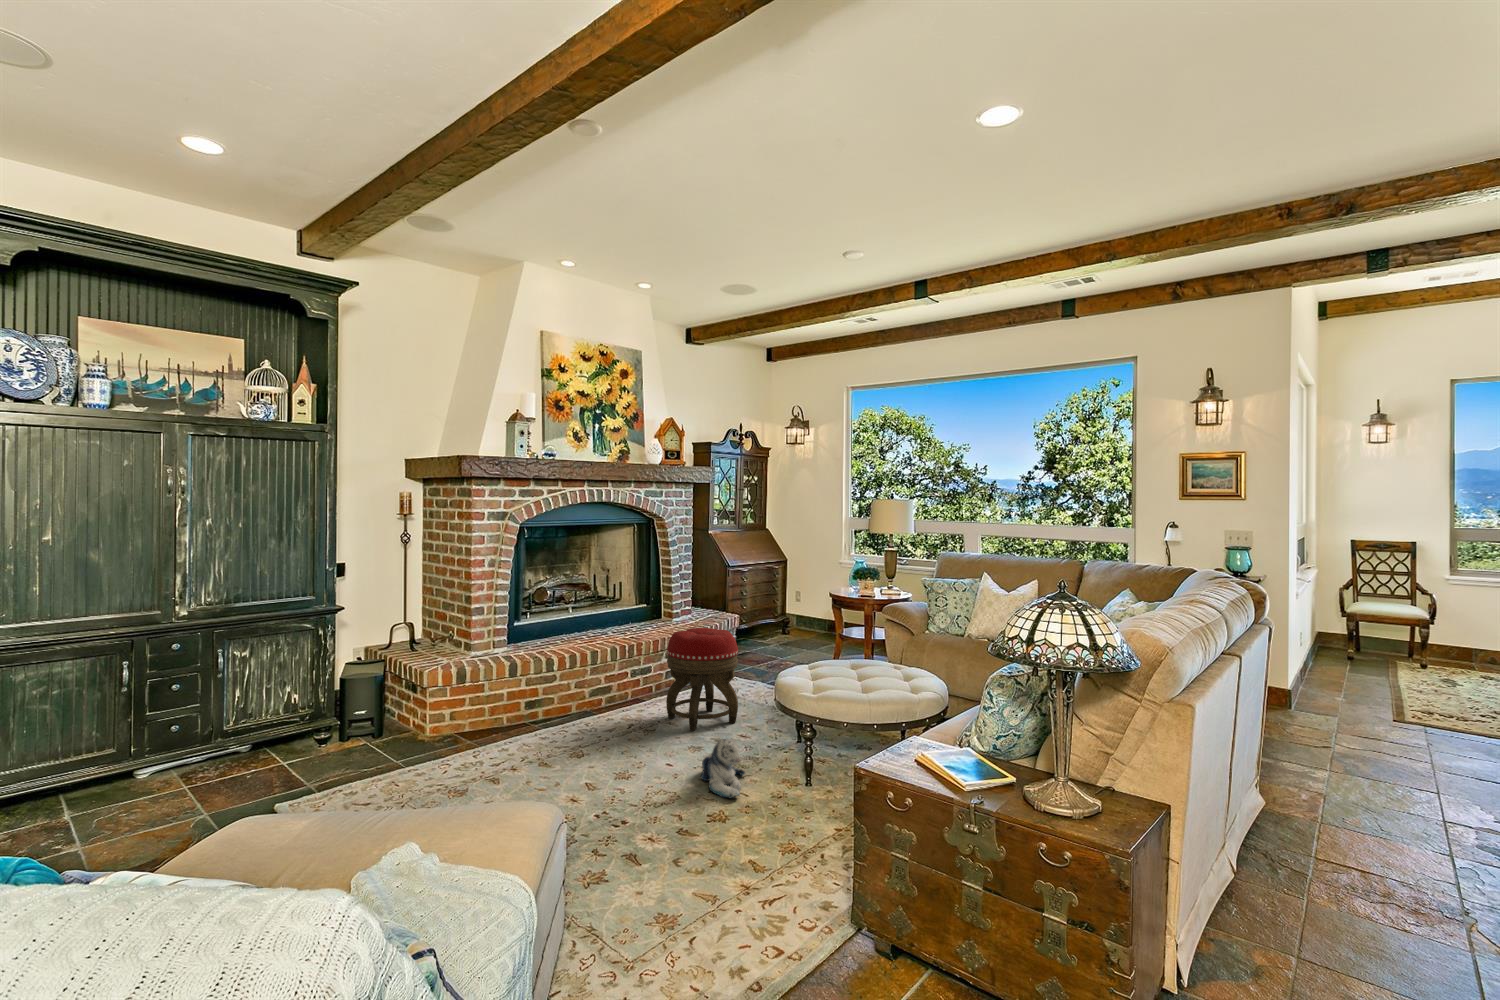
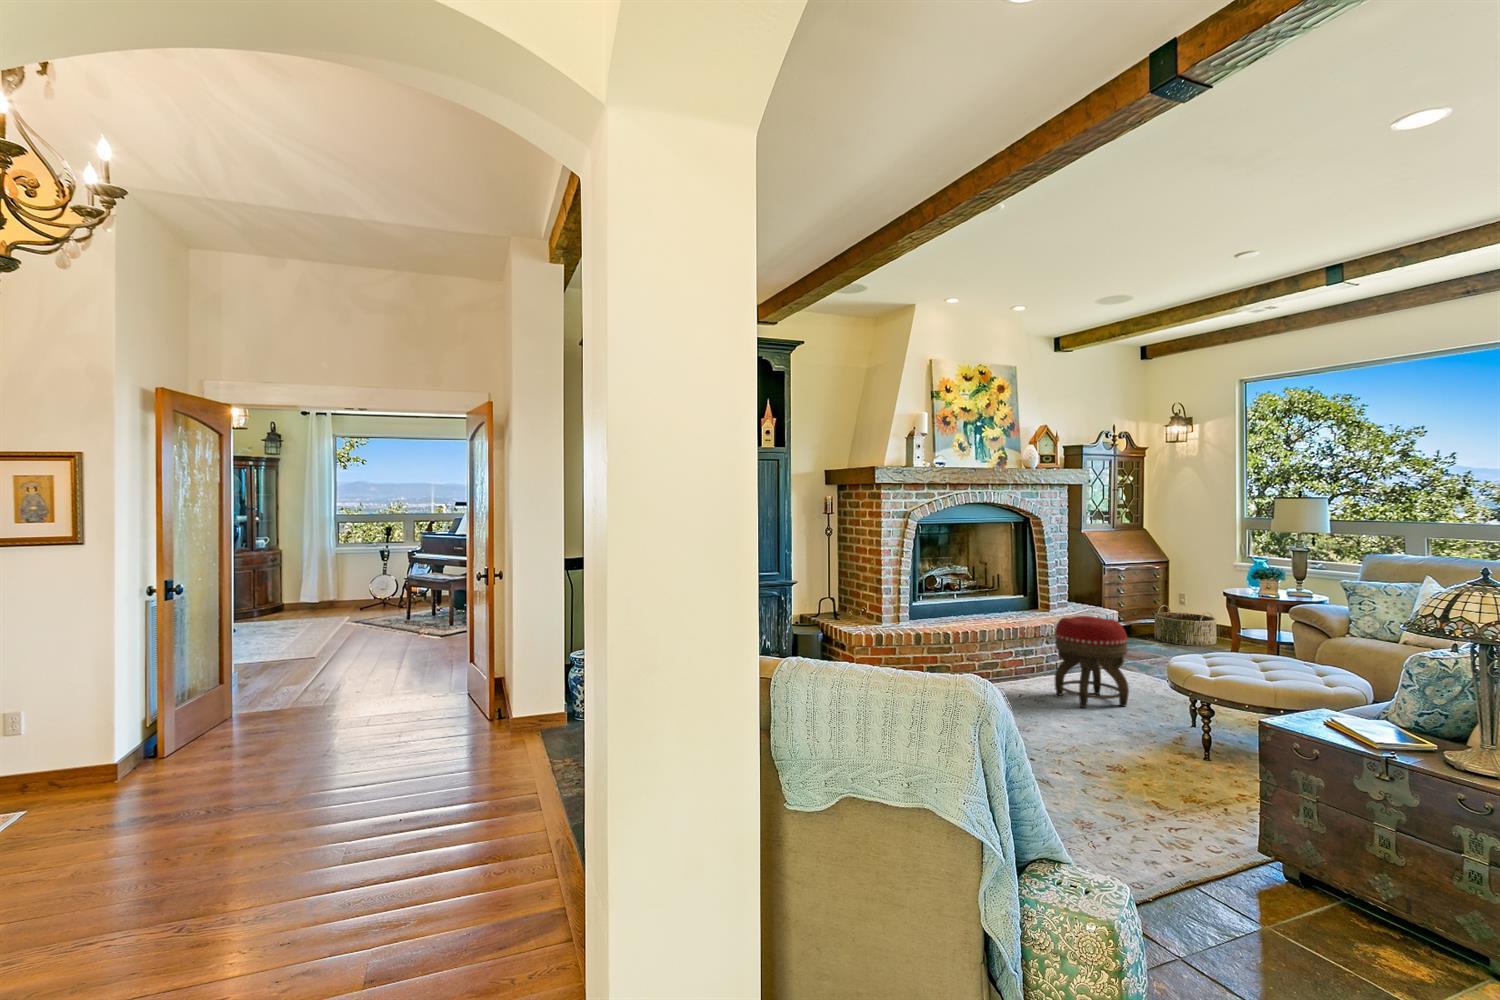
basket: none [772,605,823,644] -> present [1155,605,1216,646]
plush toy: present [701,739,745,798] -> none [1098,712,1145,765]

